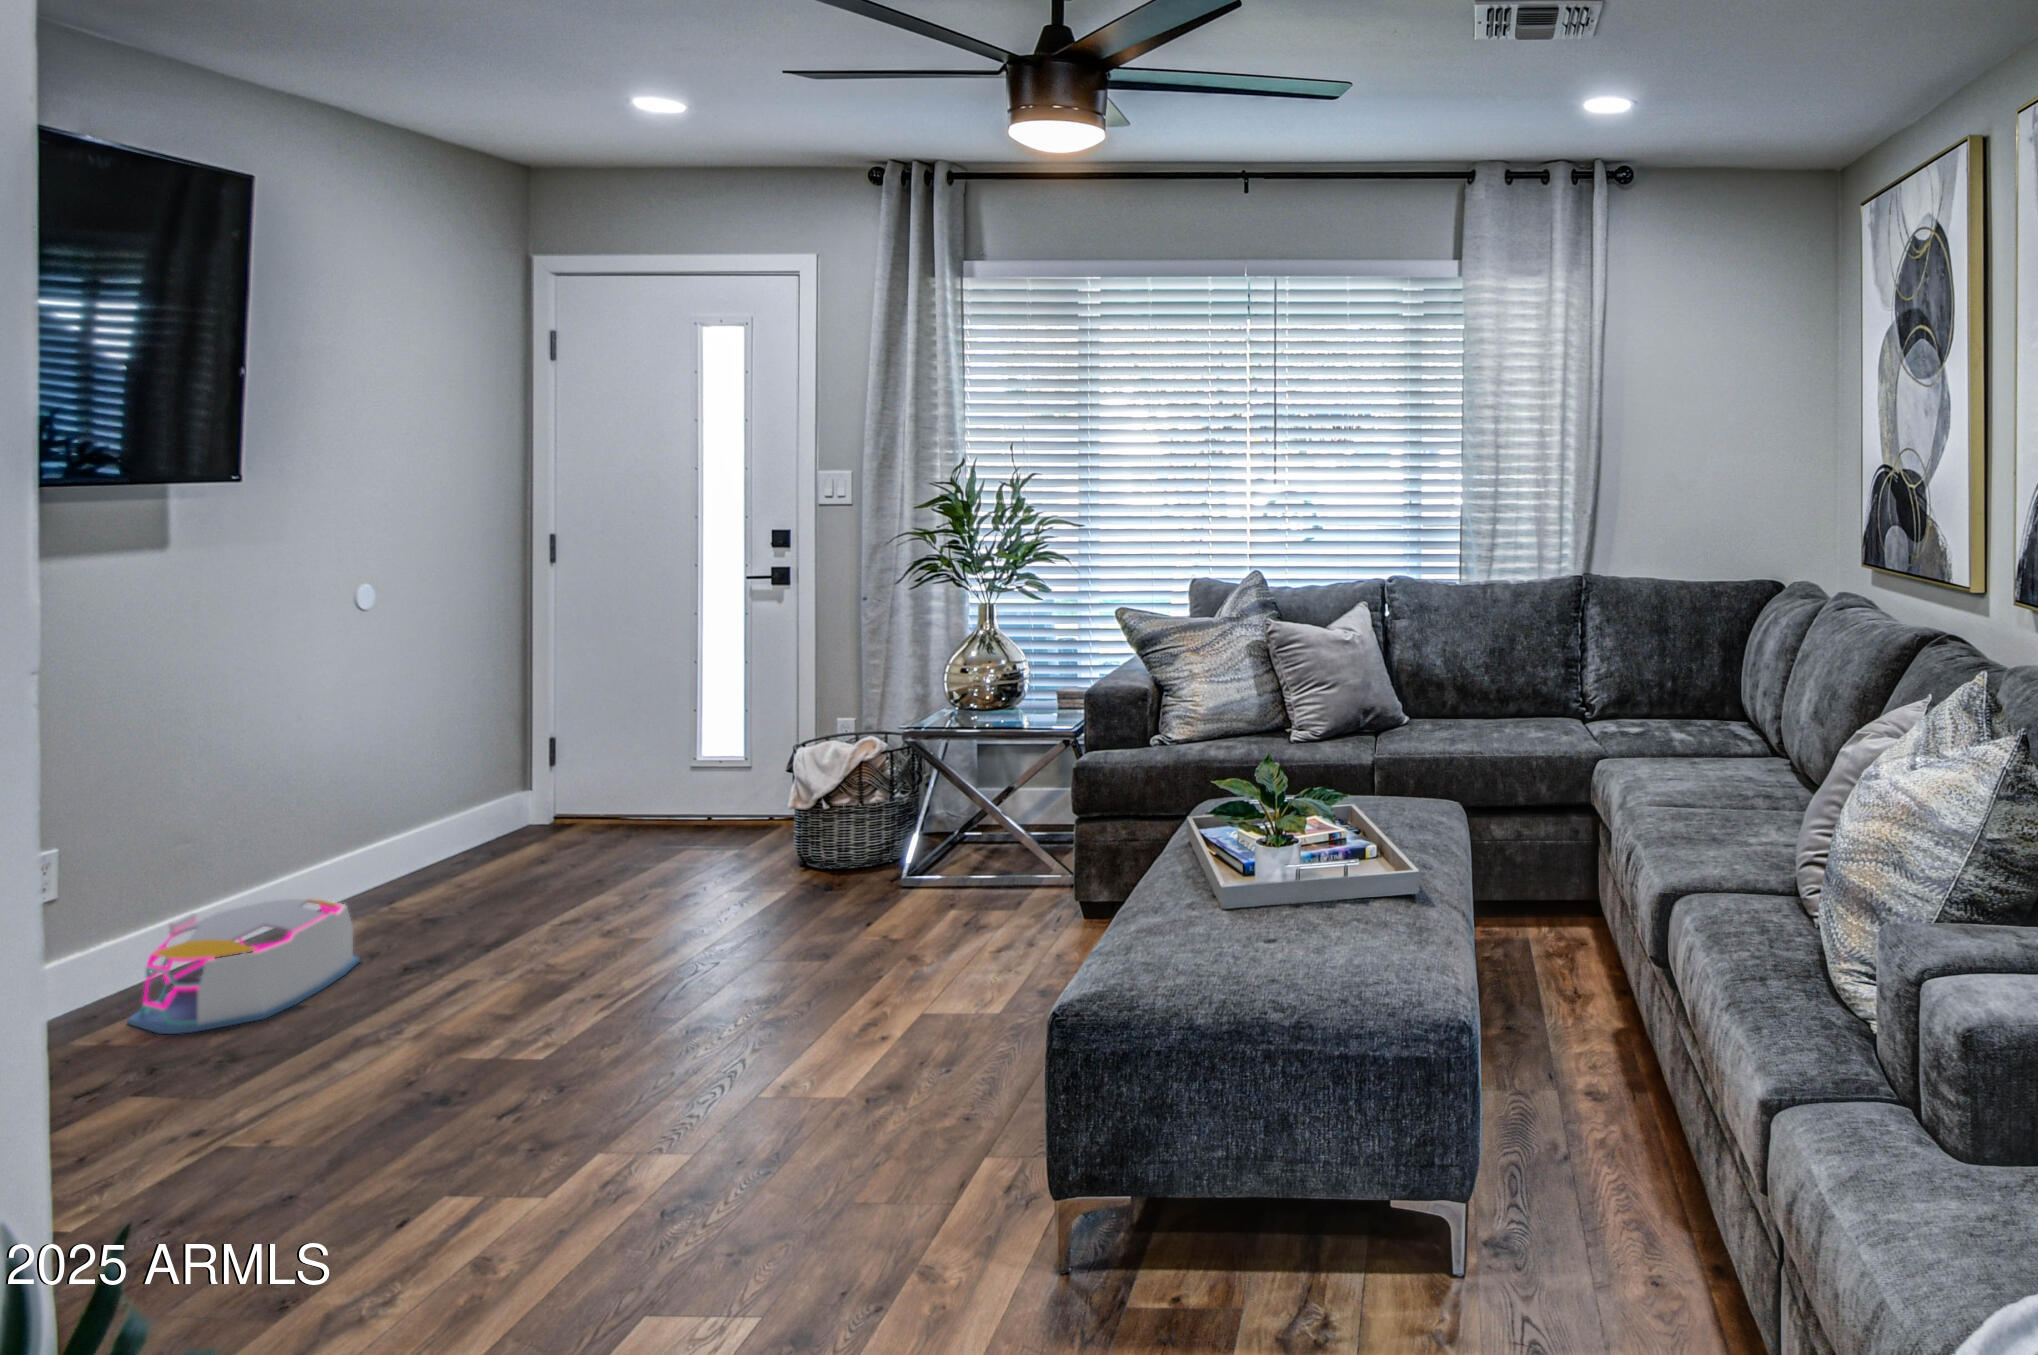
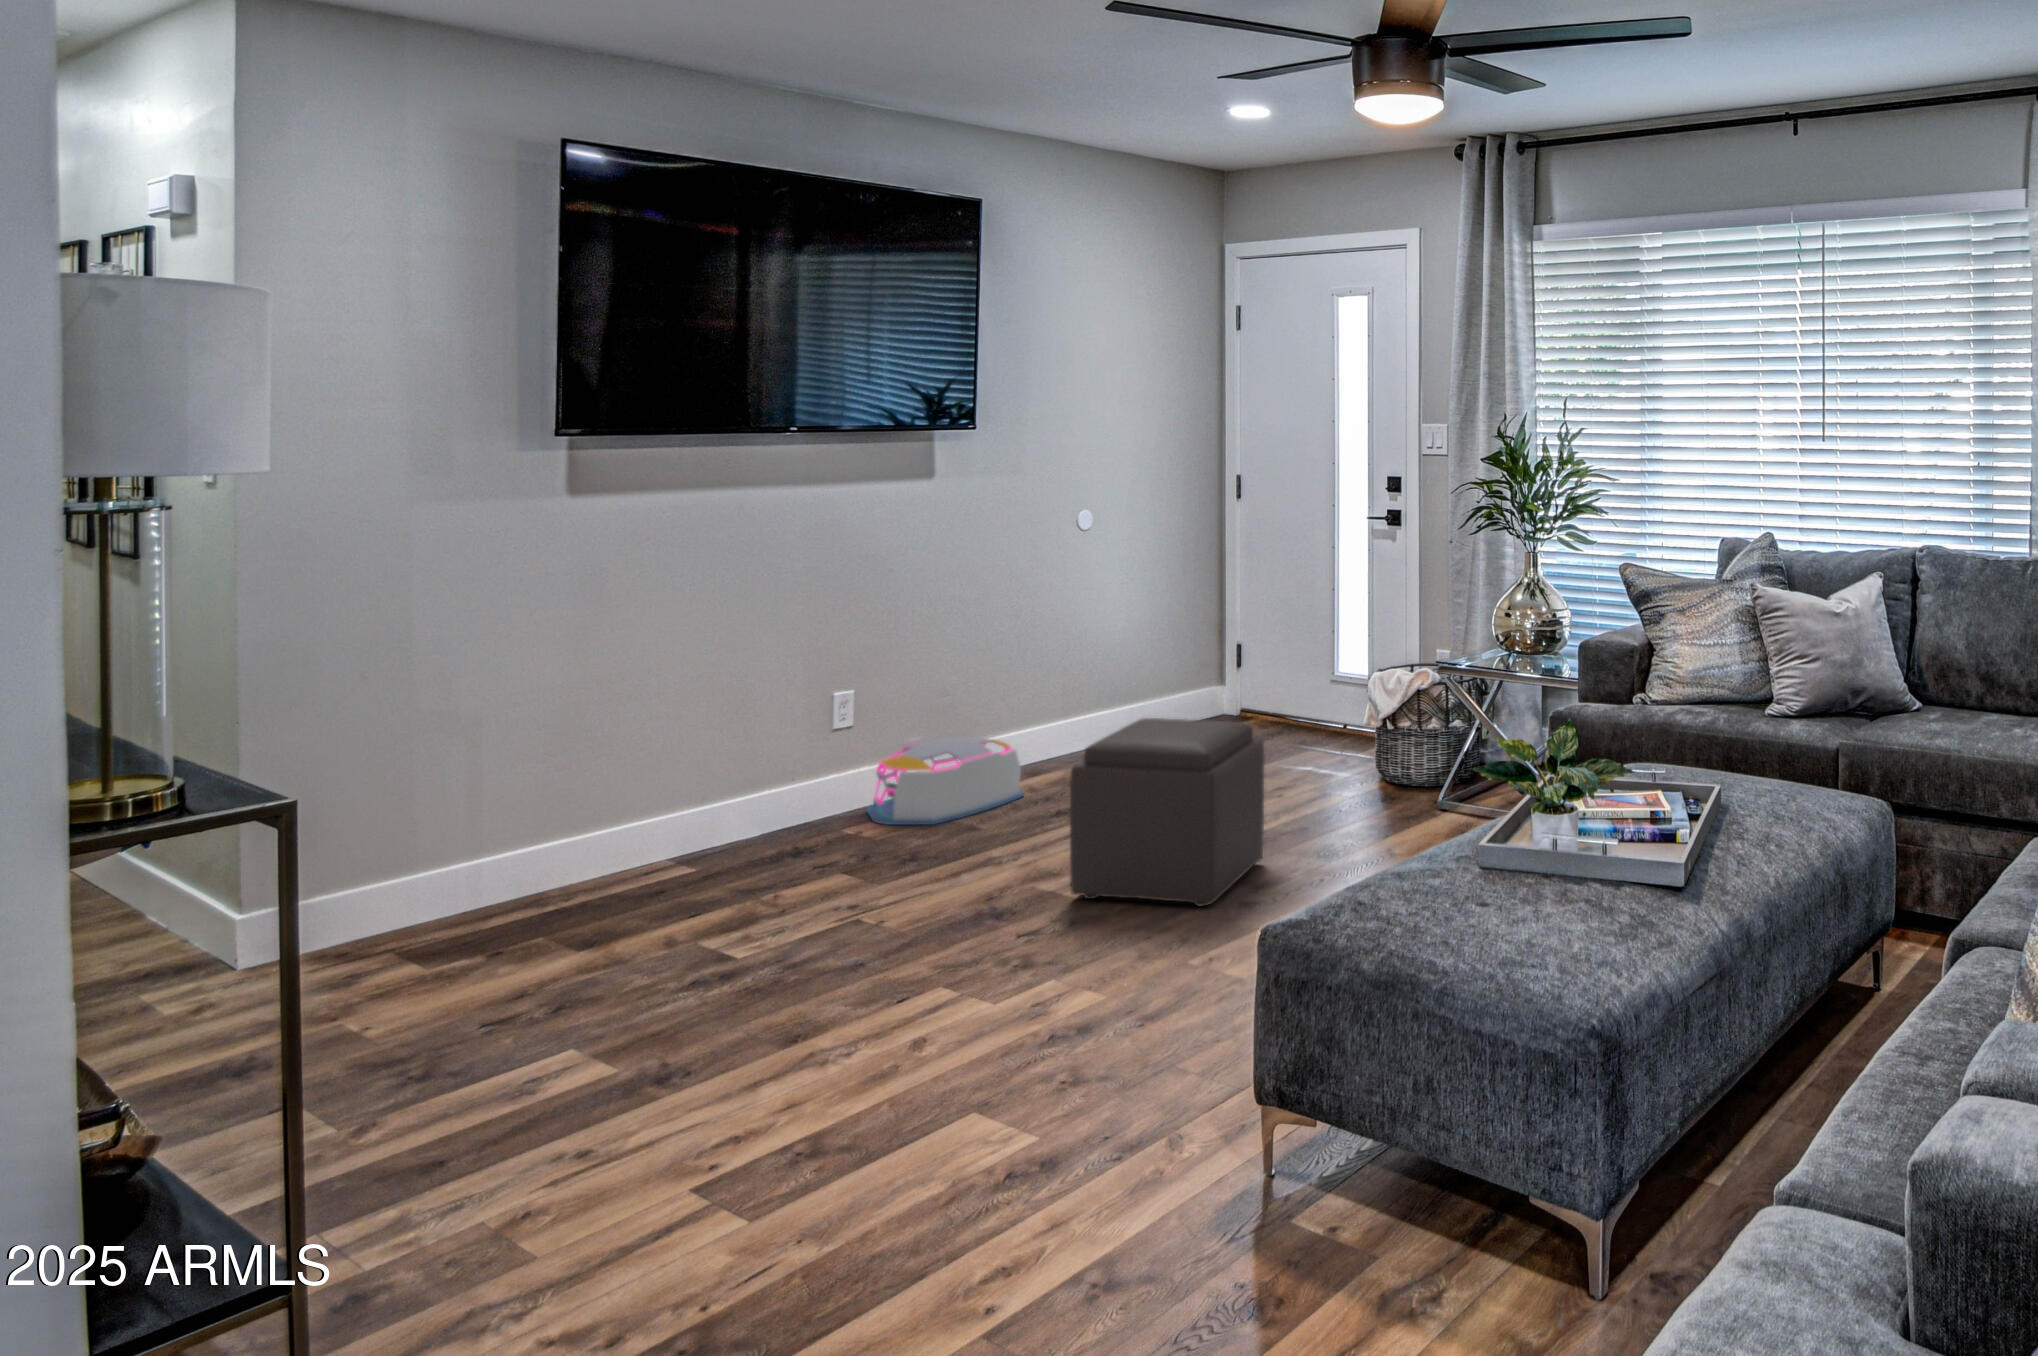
ottoman: none [584,824,780,1053] -> present [1070,718,1264,906]

